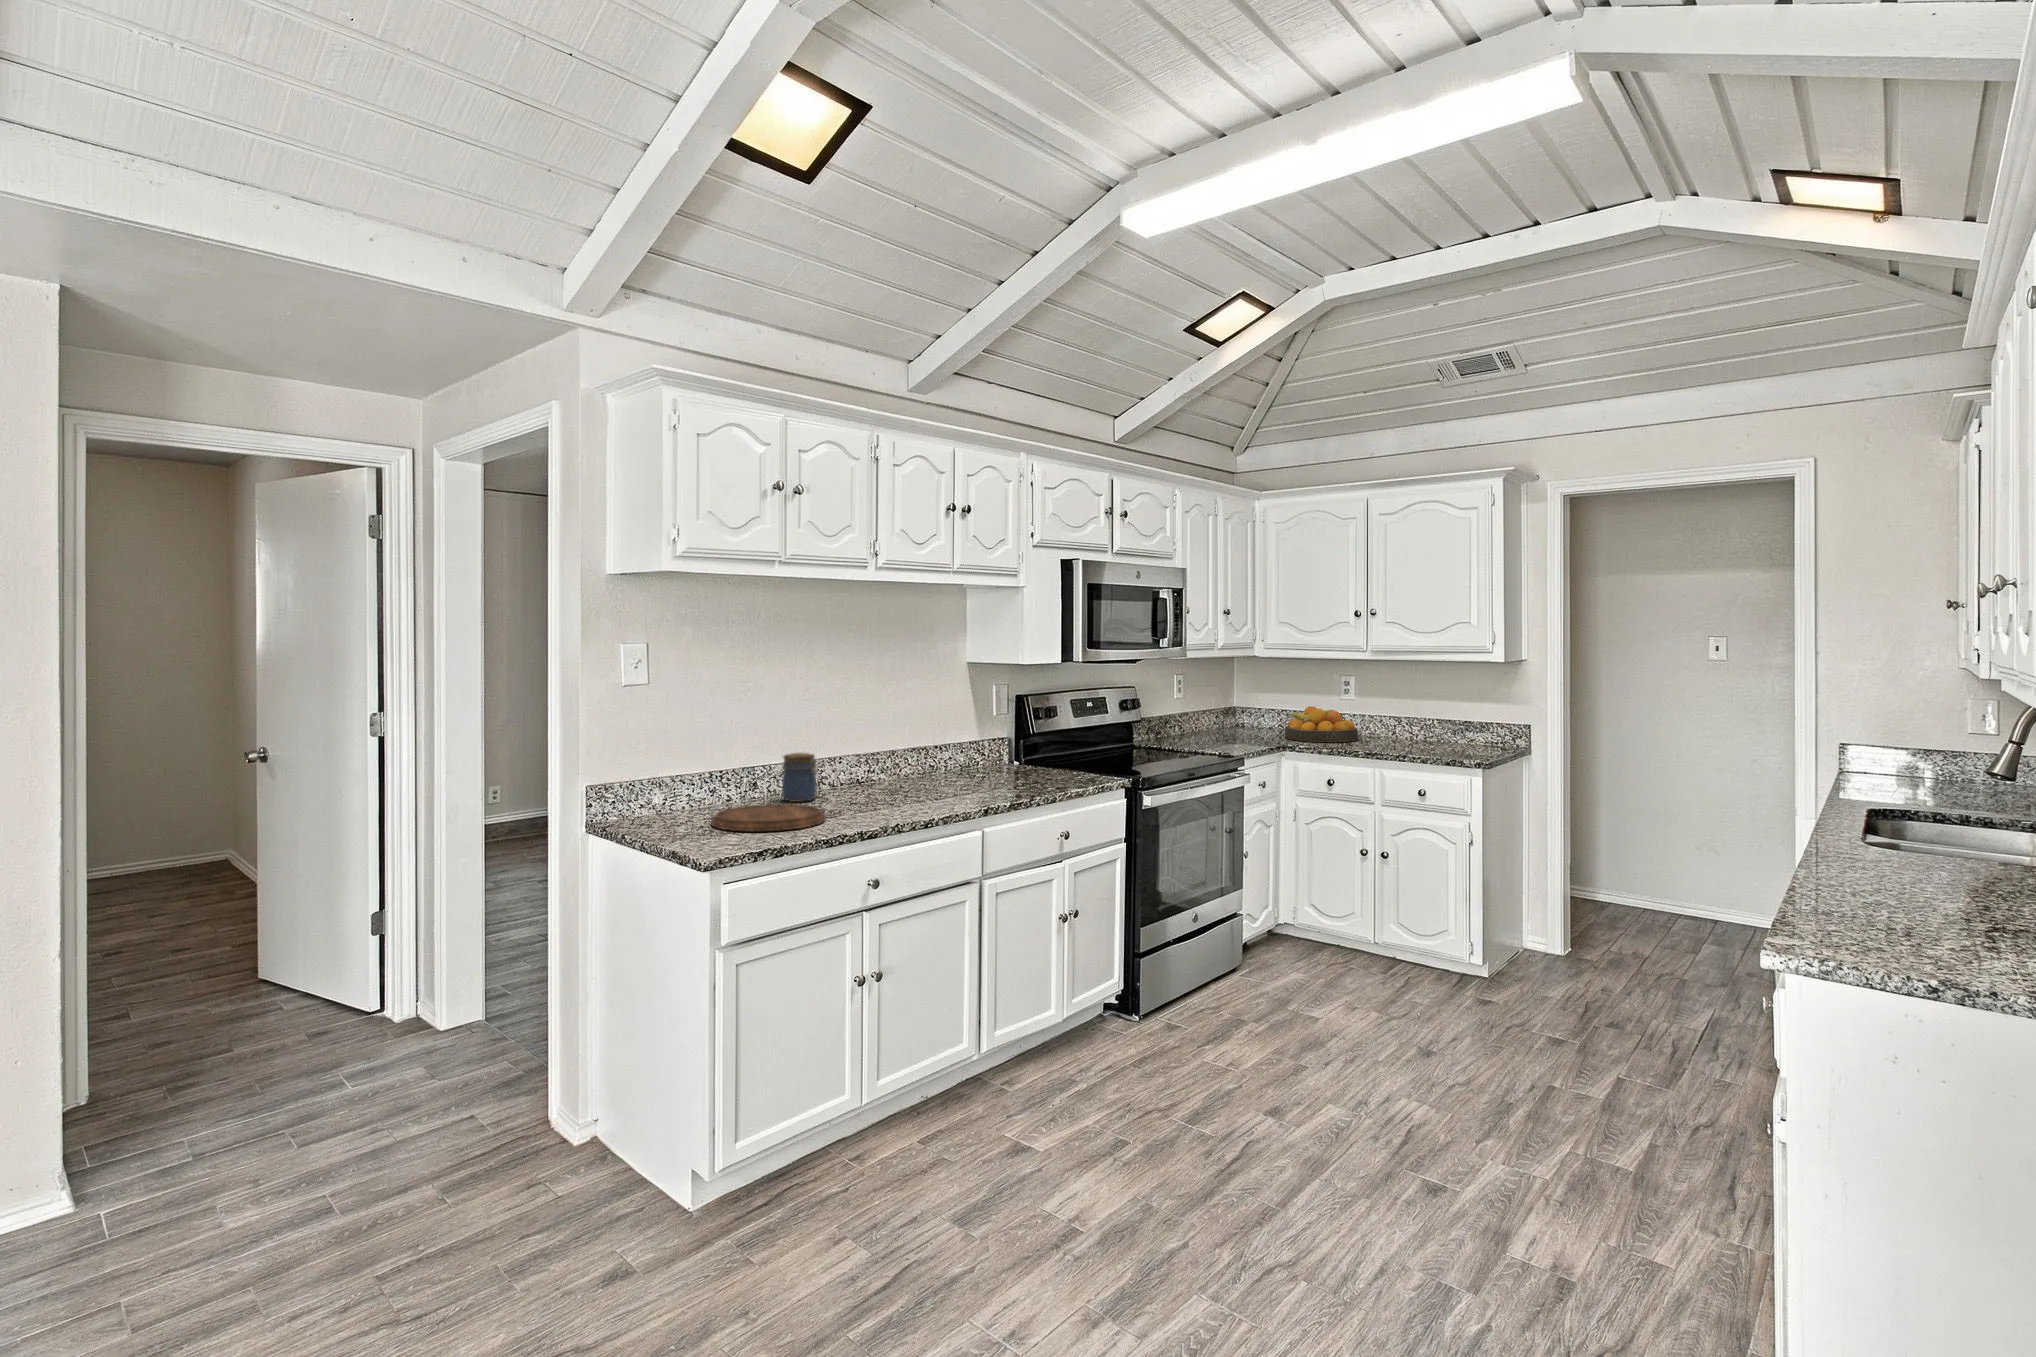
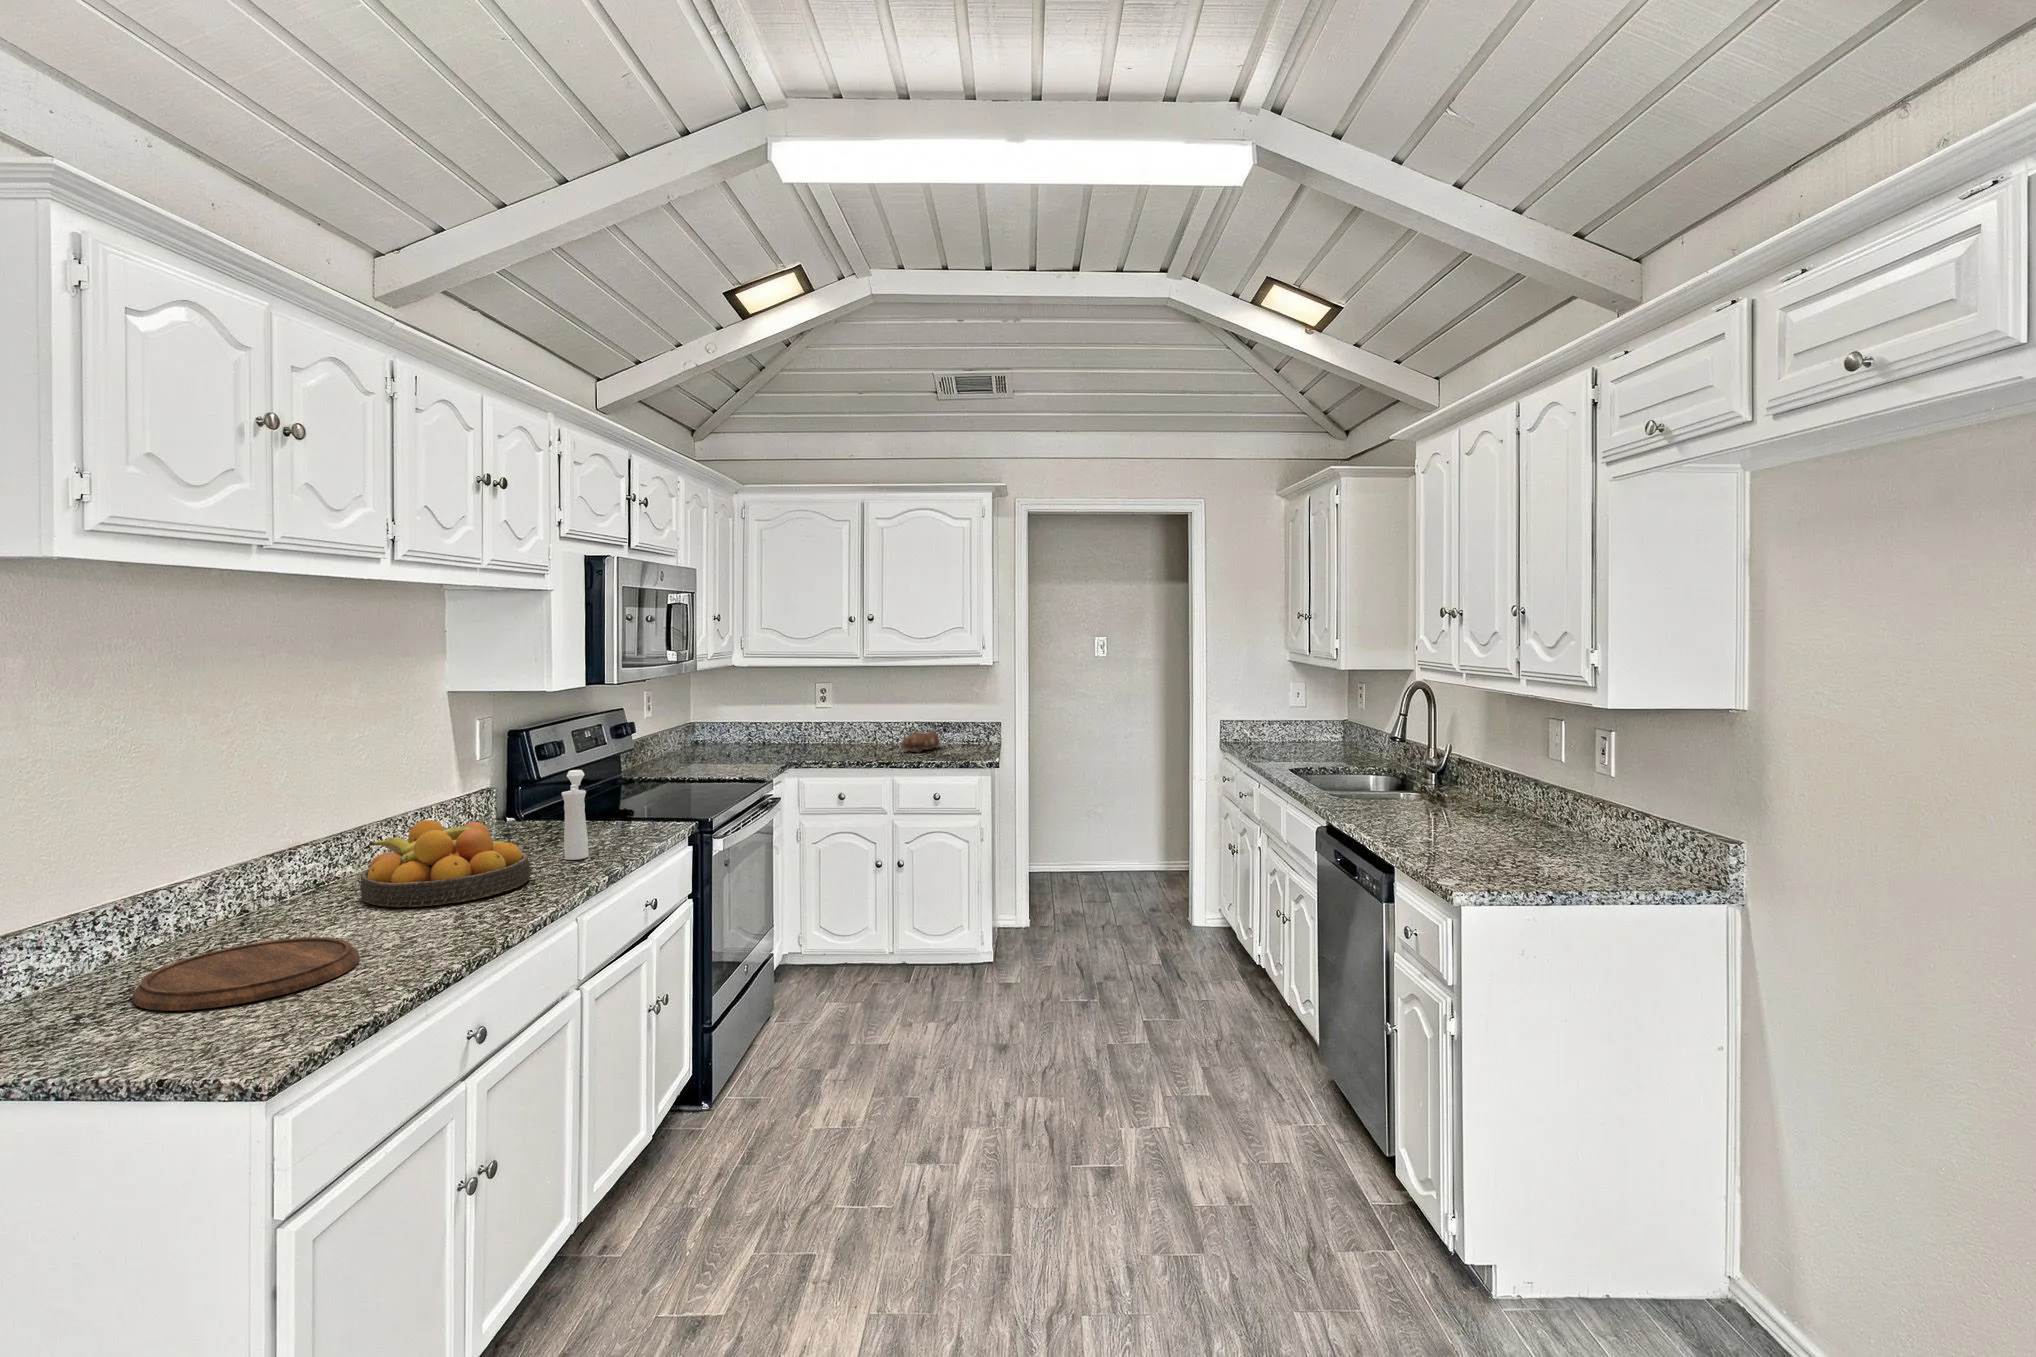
fruit bowl: present [1285,706,1358,742] -> present [360,820,530,907]
pepper mill: none [1008,723,1033,791] -> present [562,770,589,860]
bread loaf: none [1410,727,1460,749] -> present [901,731,940,752]
jar: present [782,753,818,802] -> none [215,855,288,936]

